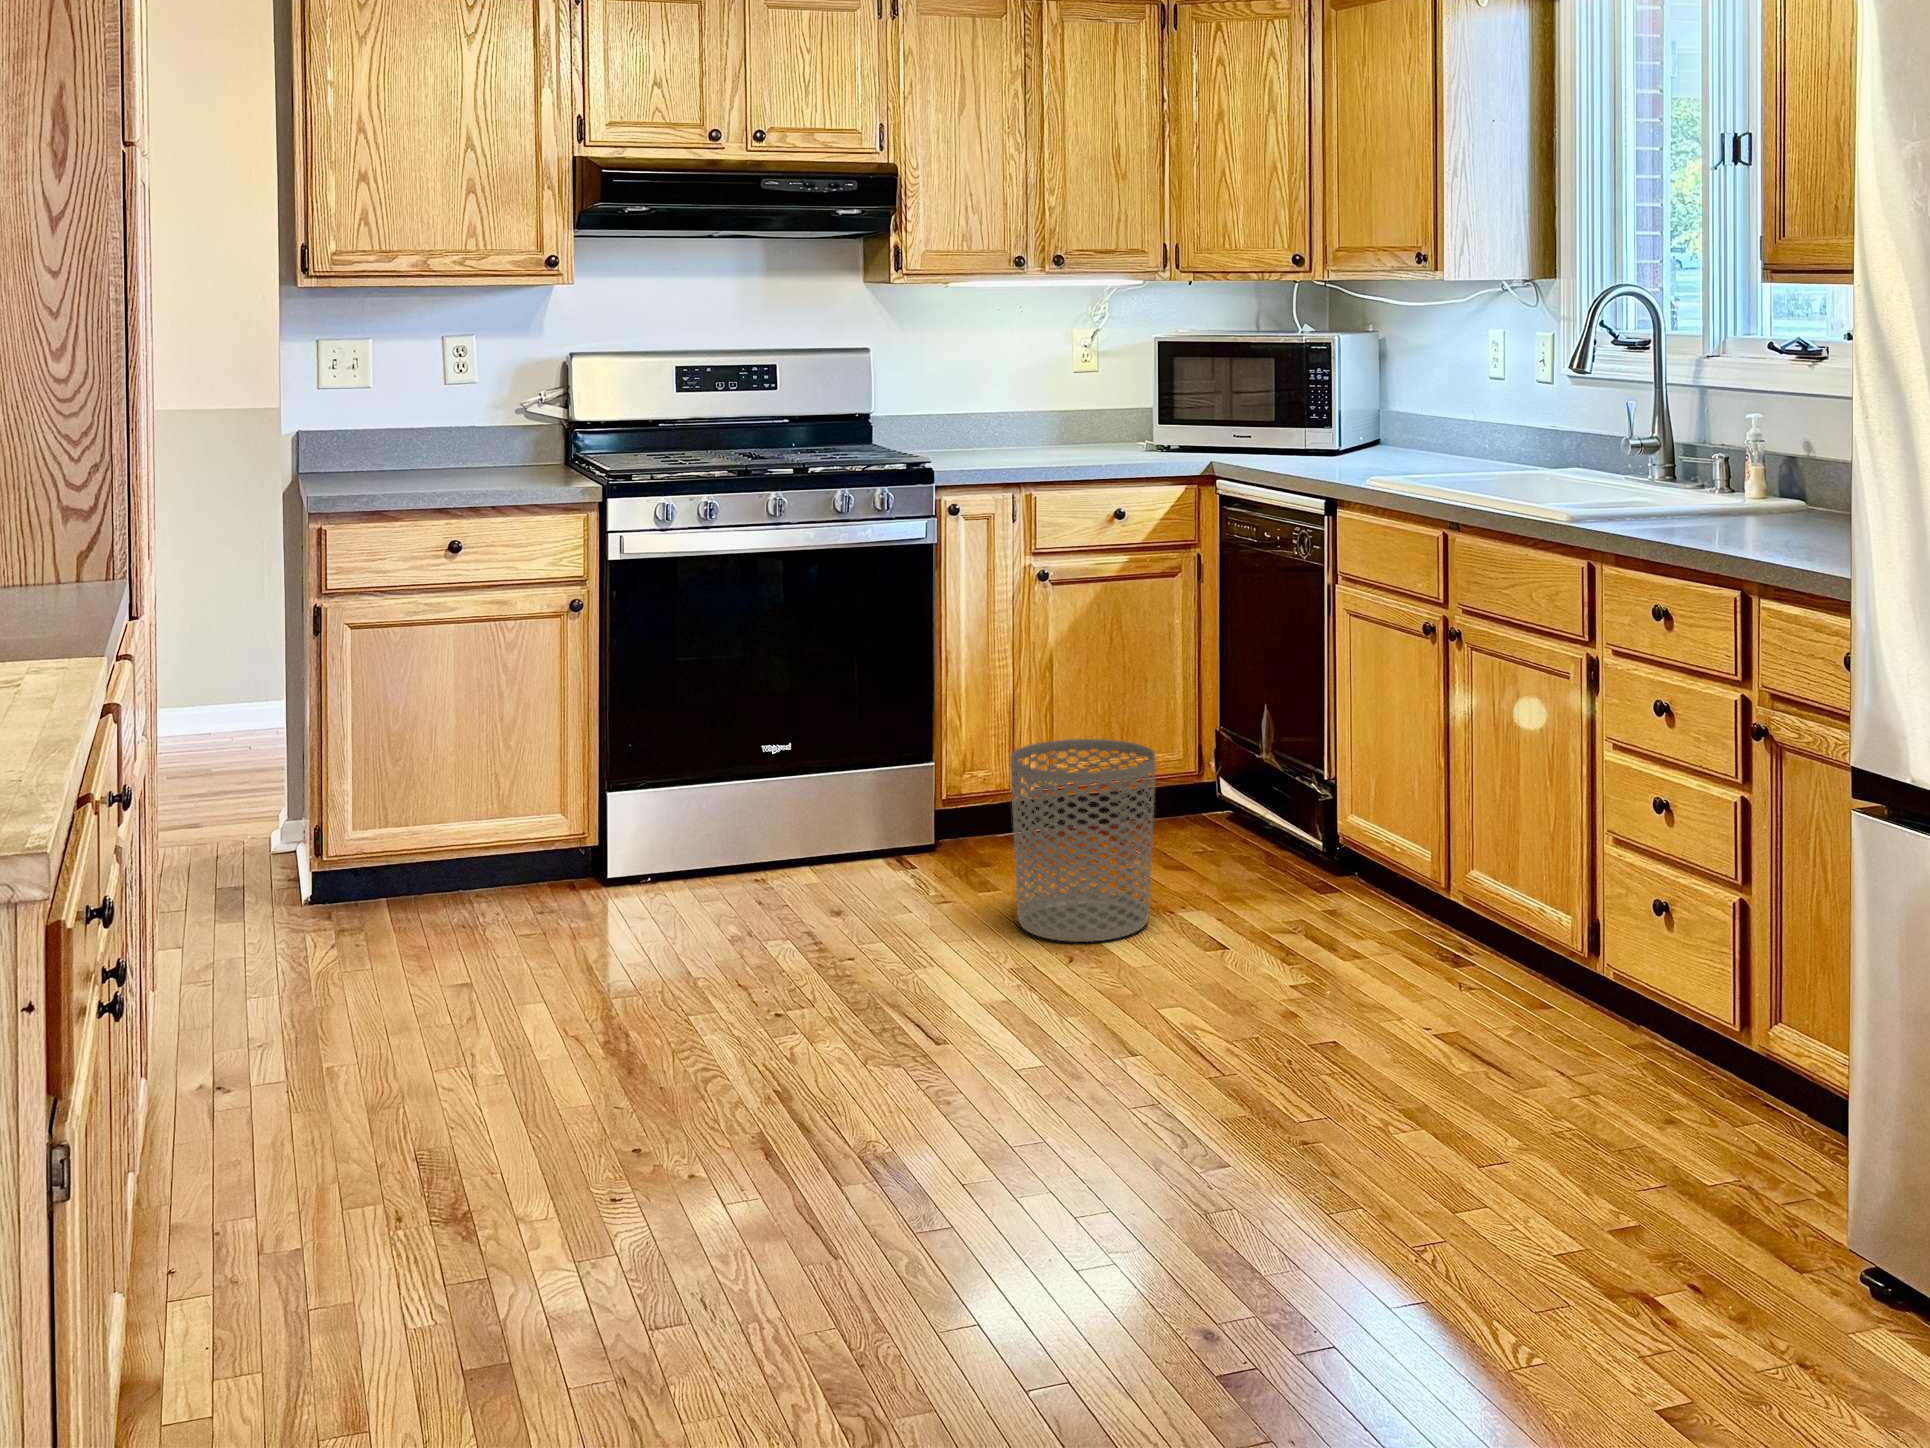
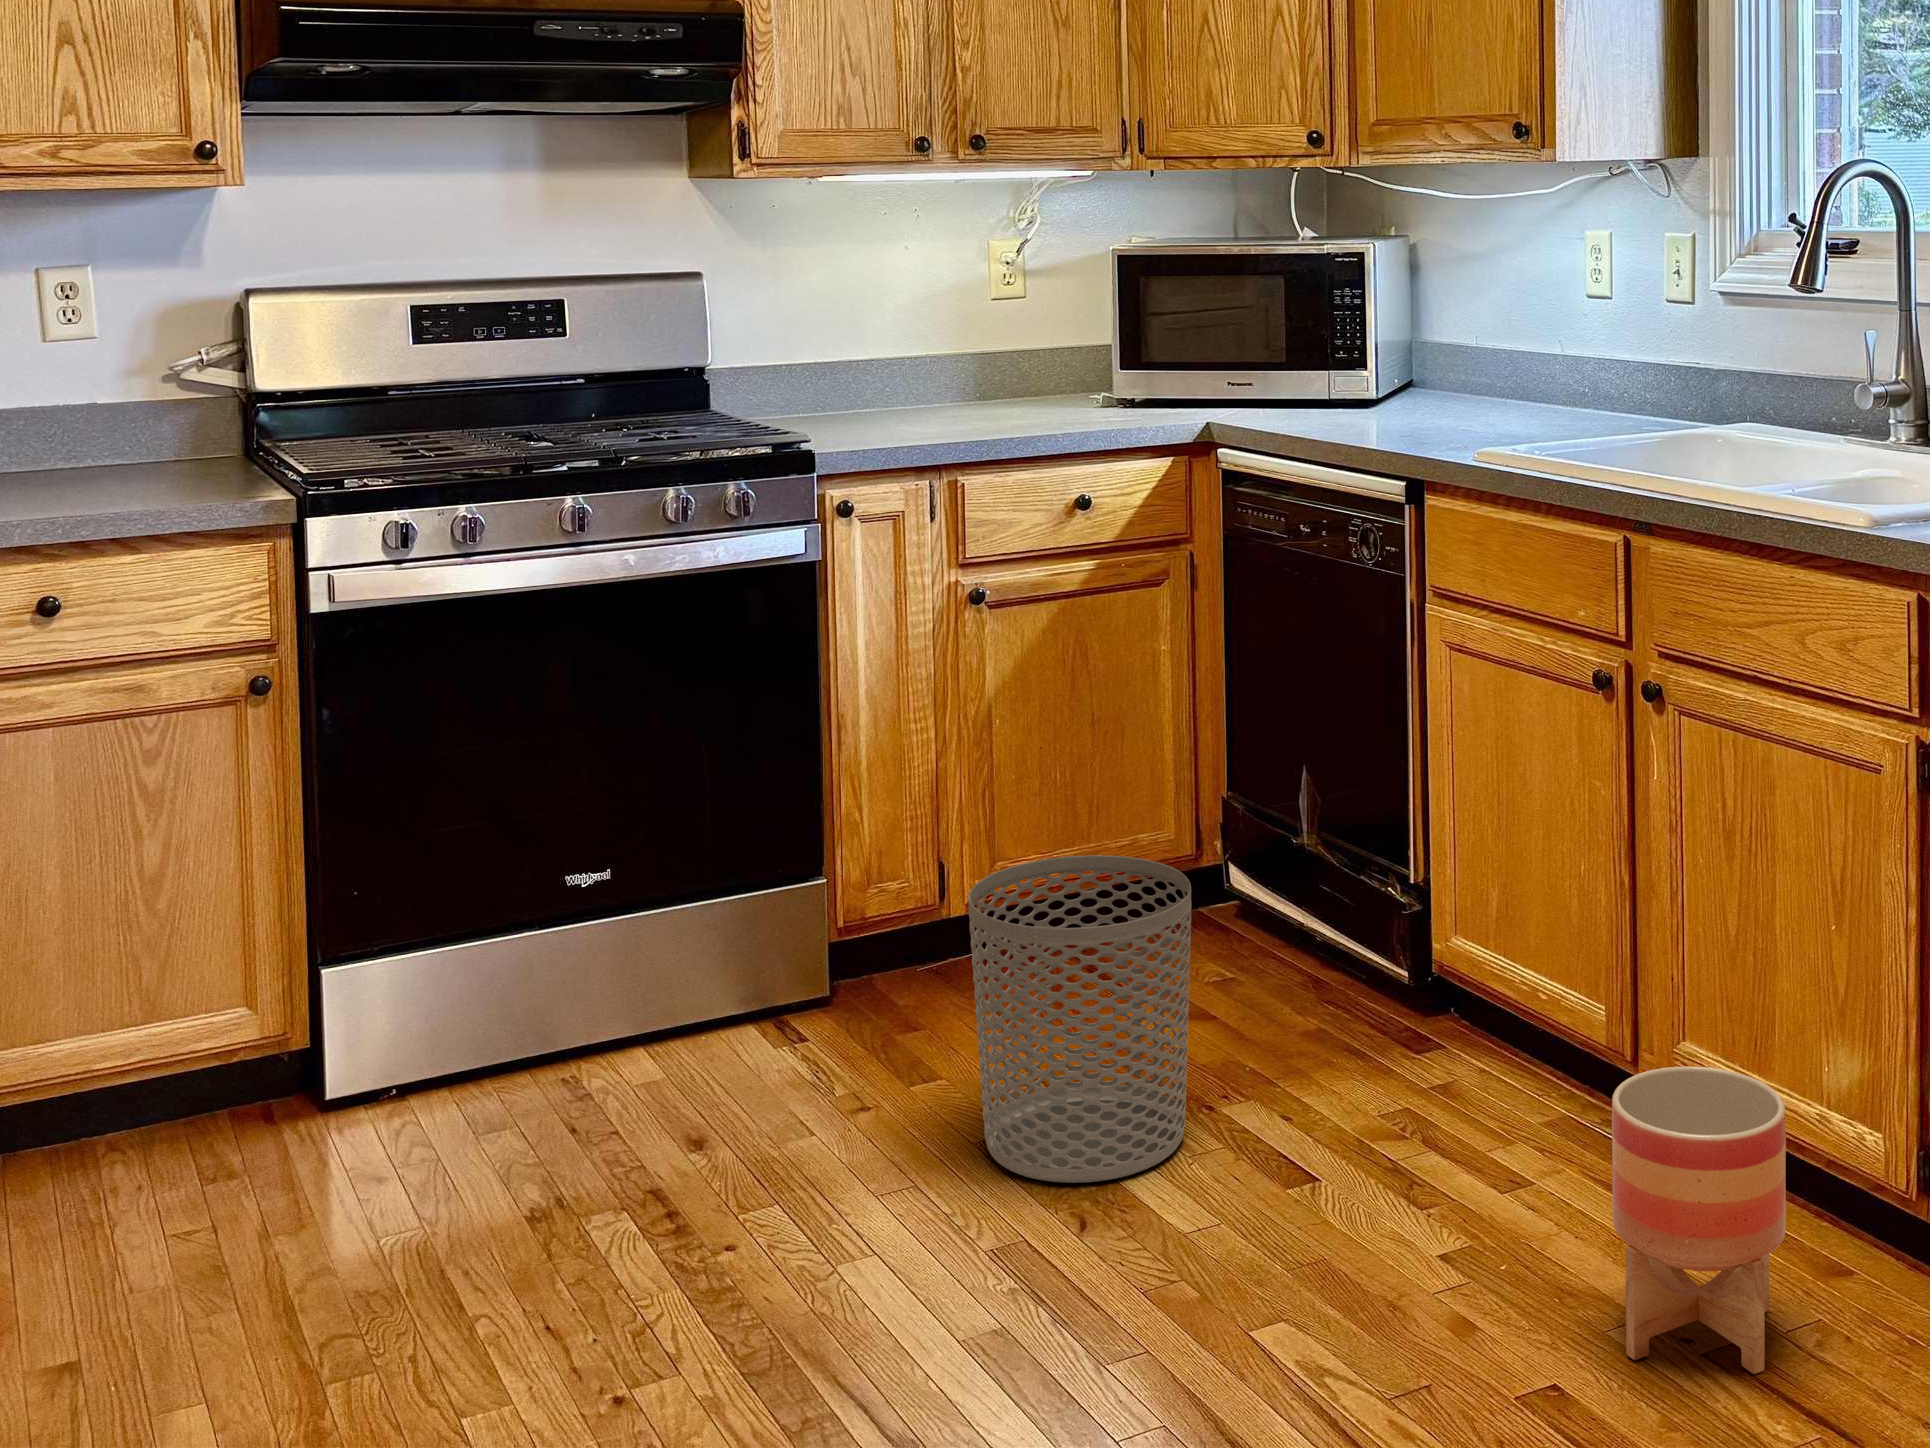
planter: none [1383,863,1492,1047] -> present [1612,1066,1786,1374]

